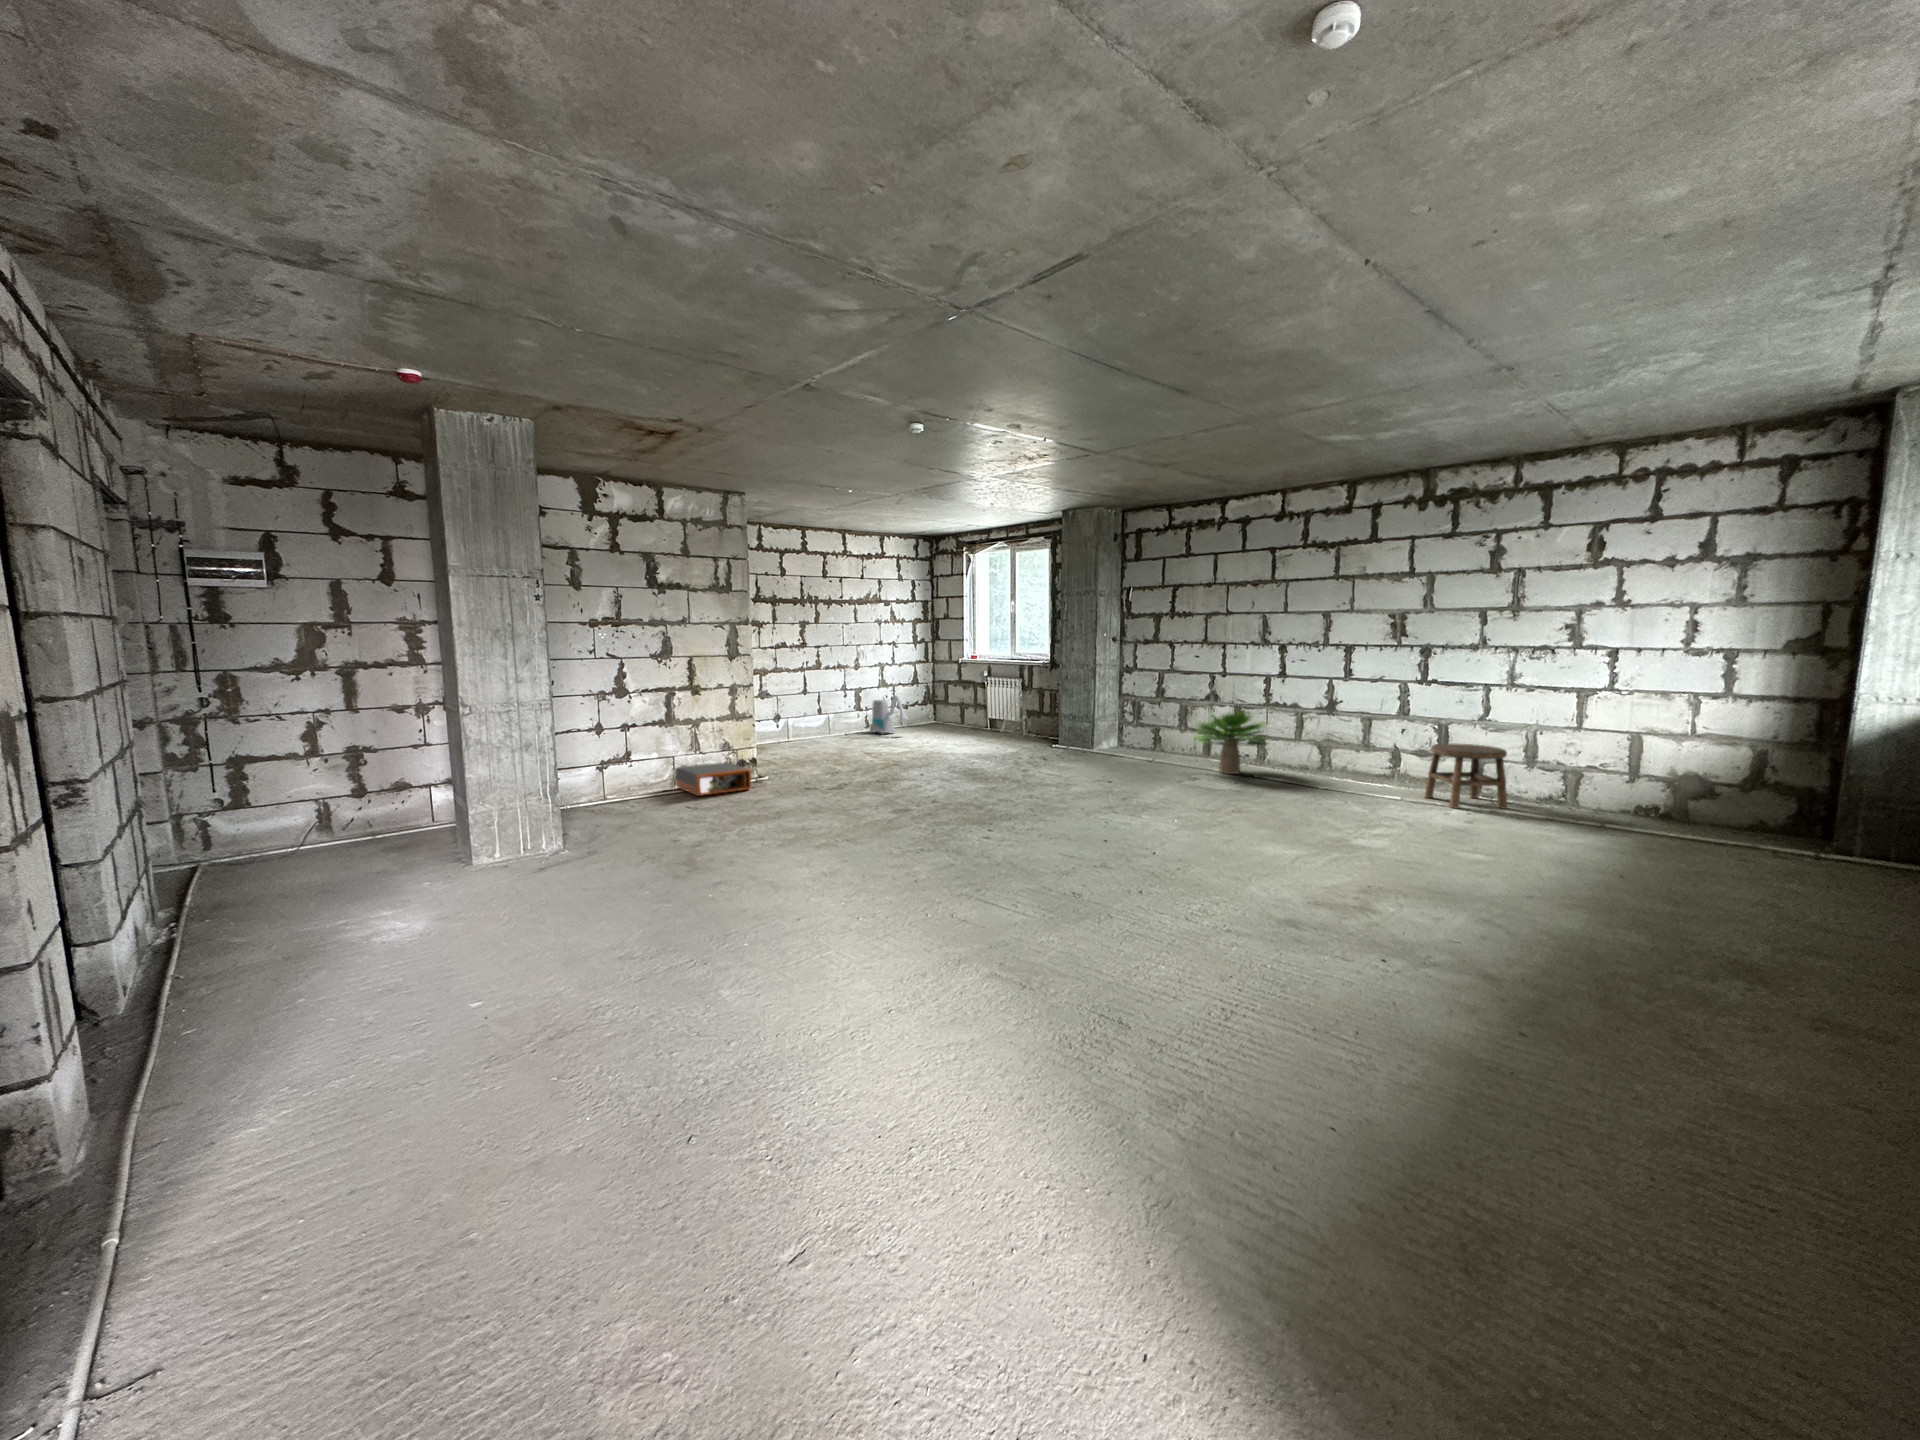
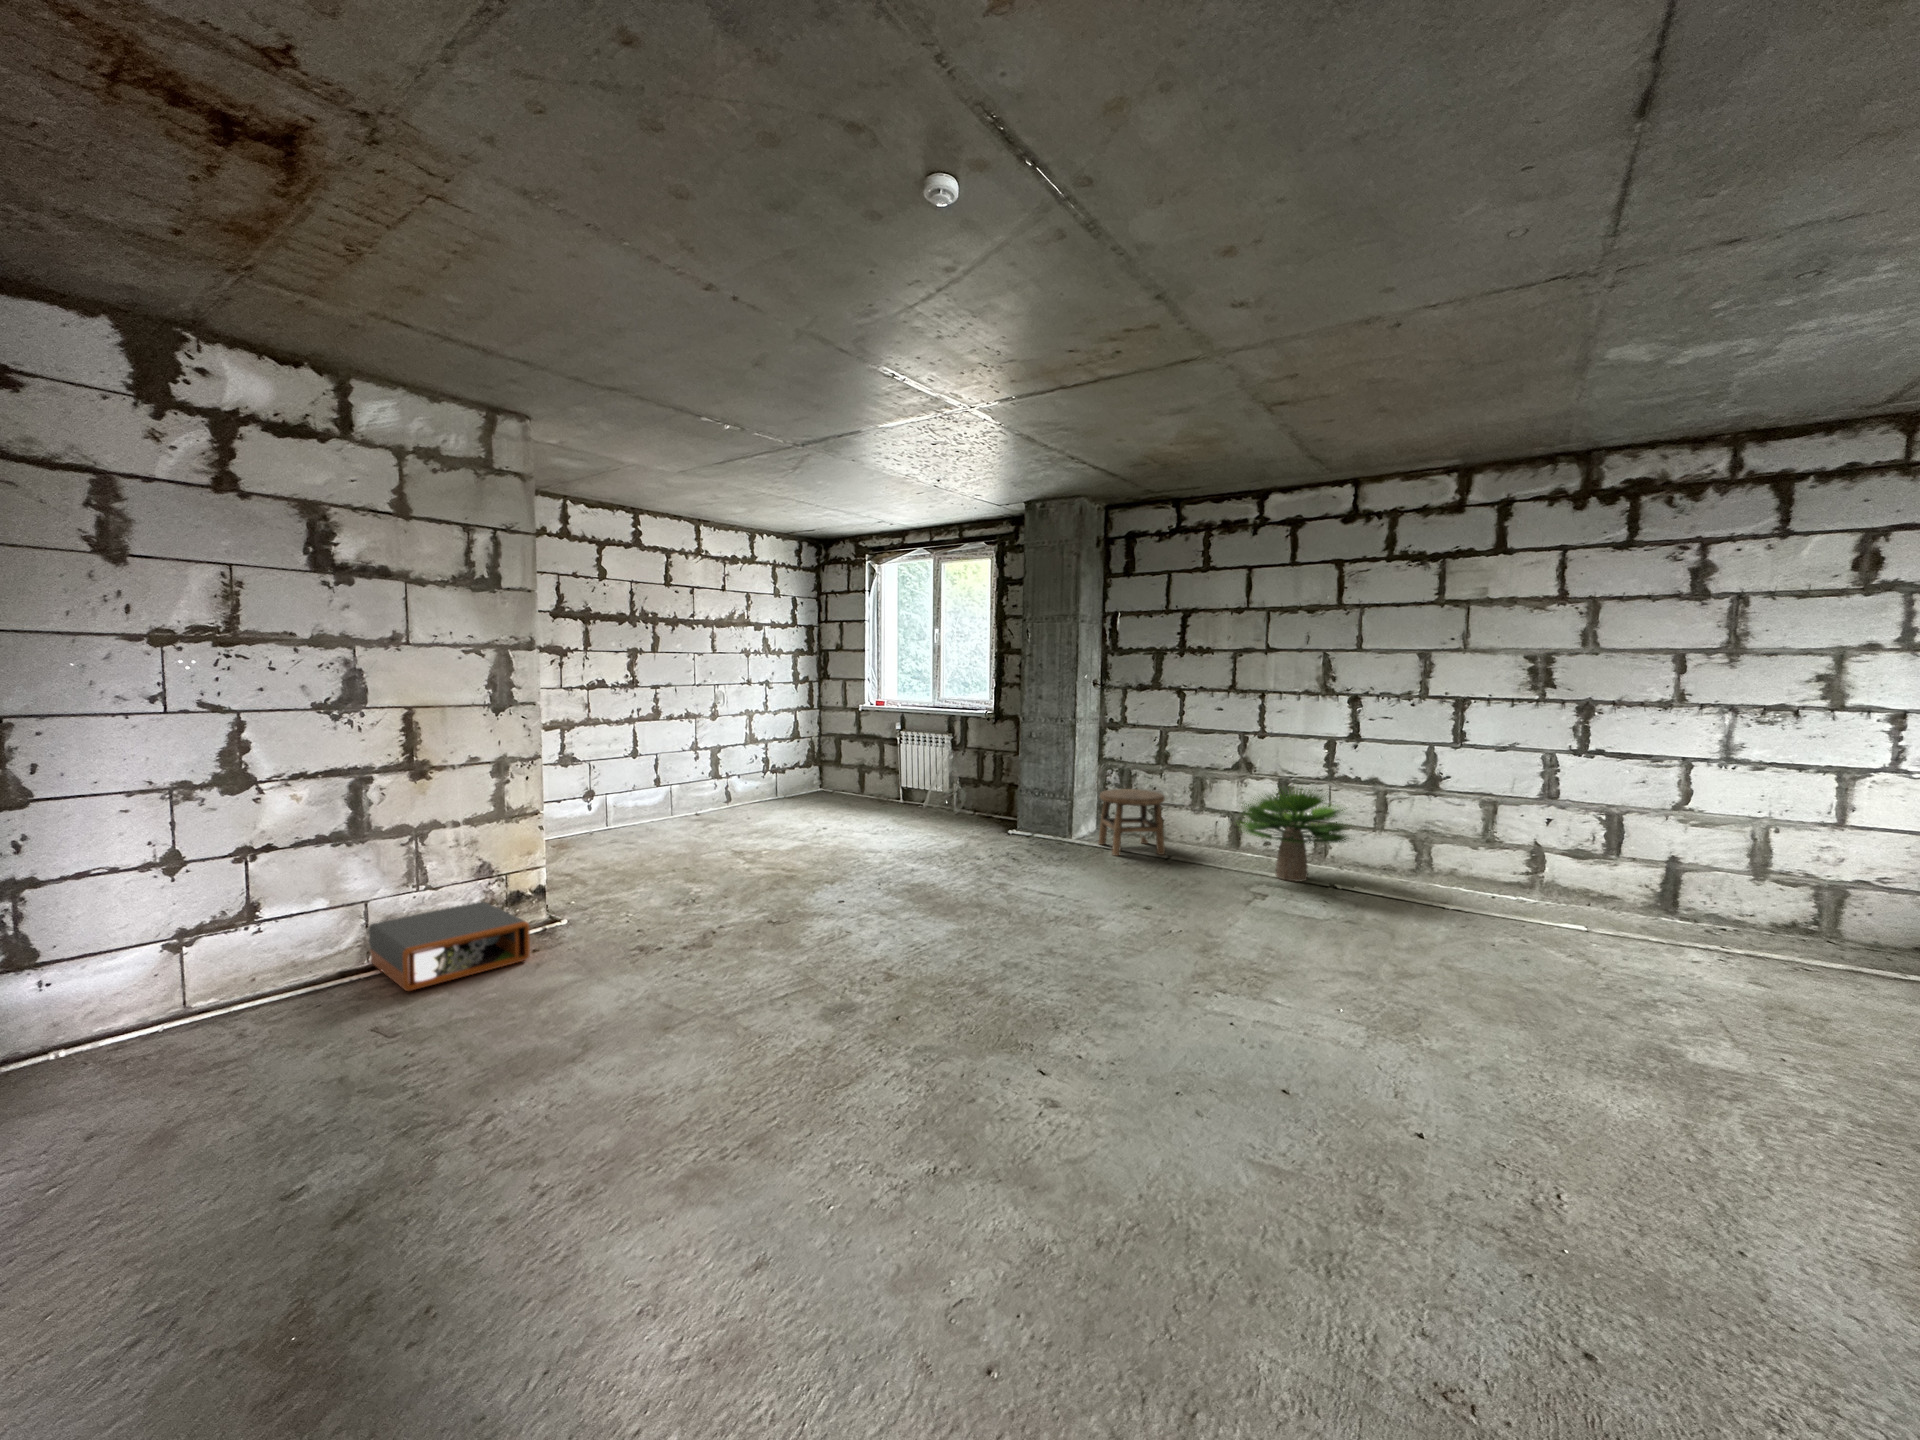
vacuum cleaner: present [870,695,908,734] -> none [732,756,793,812]
stool: present [1424,743,1507,809] -> present [1099,789,1165,856]

